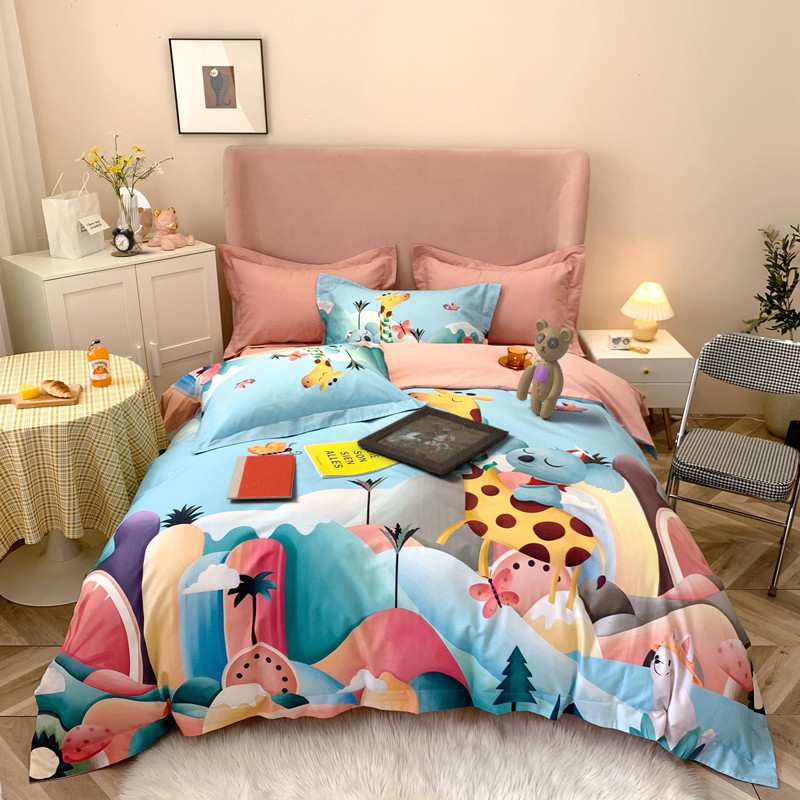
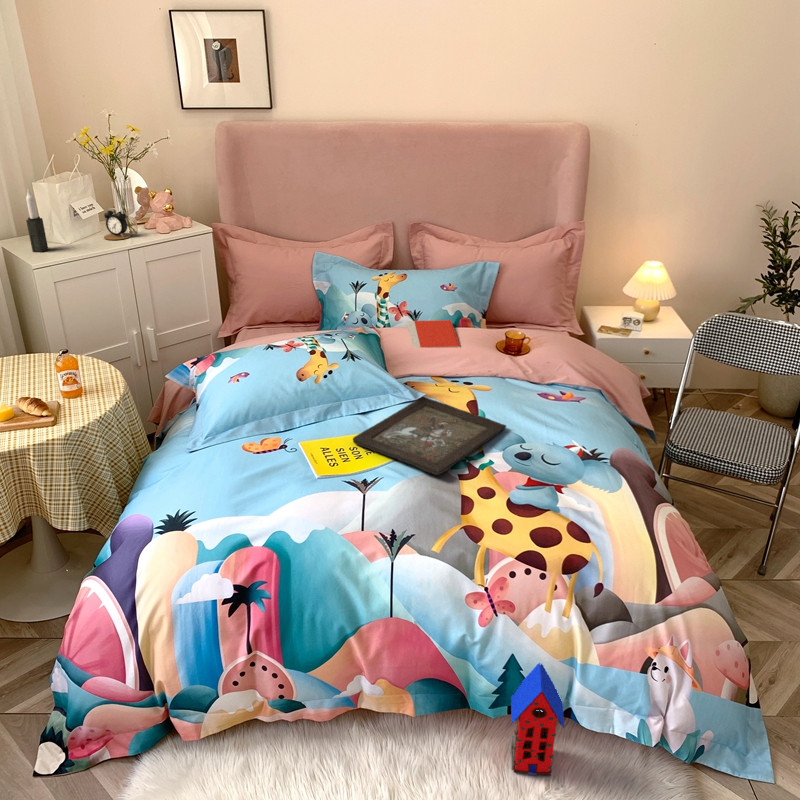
candle: none [36,204,56,266] -> present [26,189,48,252]
teddy bear: present [516,319,574,418] -> none [514,310,572,410]
notebook: present [226,454,296,499] -> present [407,320,460,348]
toy house: none [515,654,569,771] -> present [511,663,565,776]

